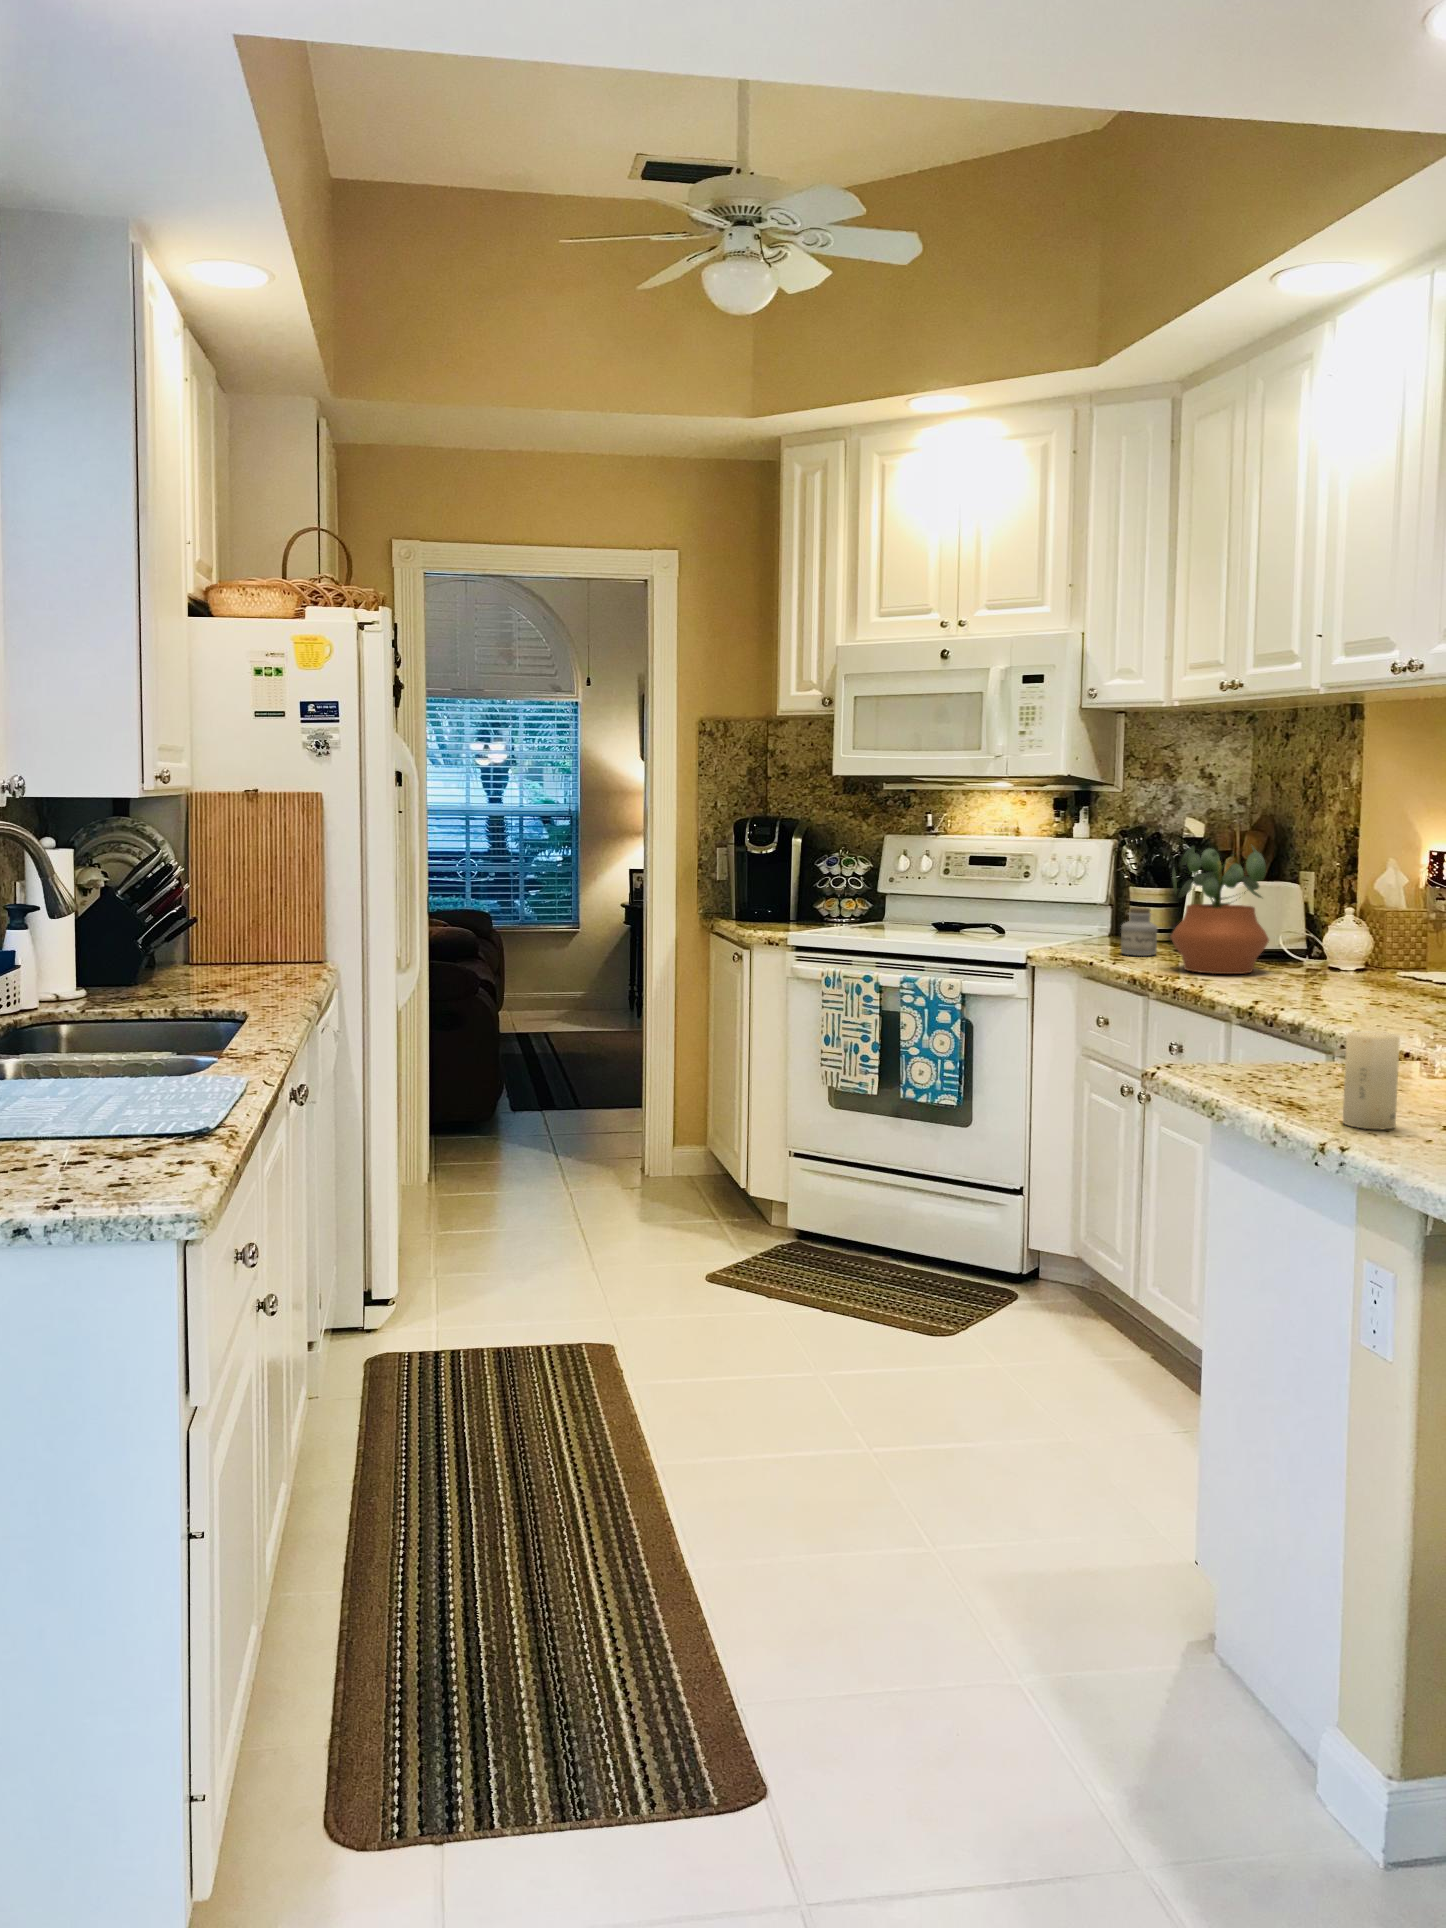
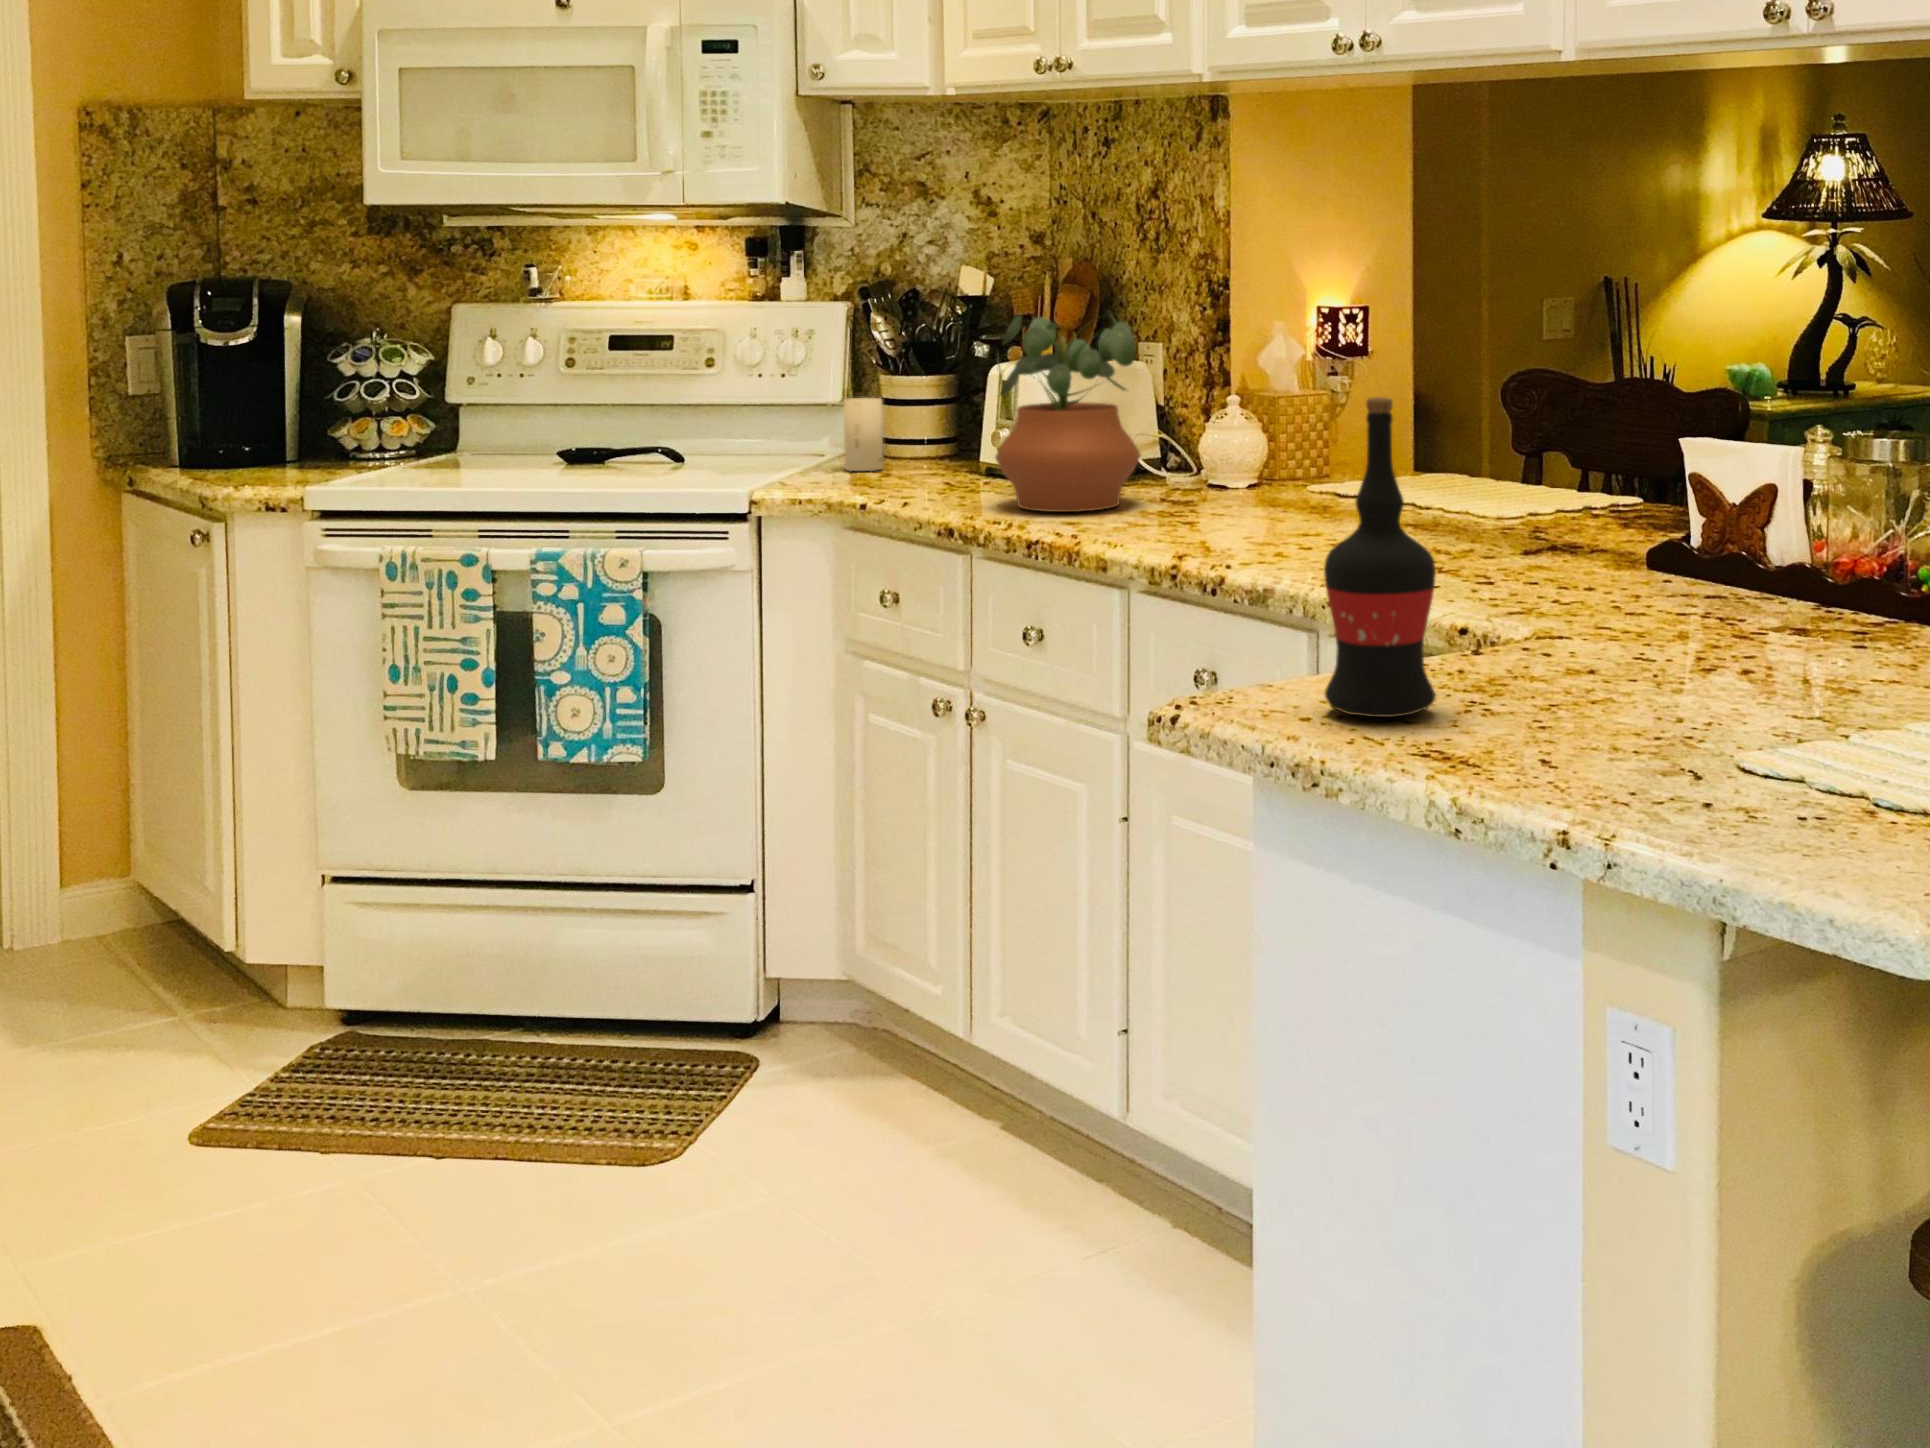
wine bottle: none [1264,889,1342,1090] -> present [1324,397,1436,717]
jar: present [1121,907,1157,956] -> none [899,412,955,488]
candle: present [1343,1032,1400,1129] -> present [844,398,883,471]

